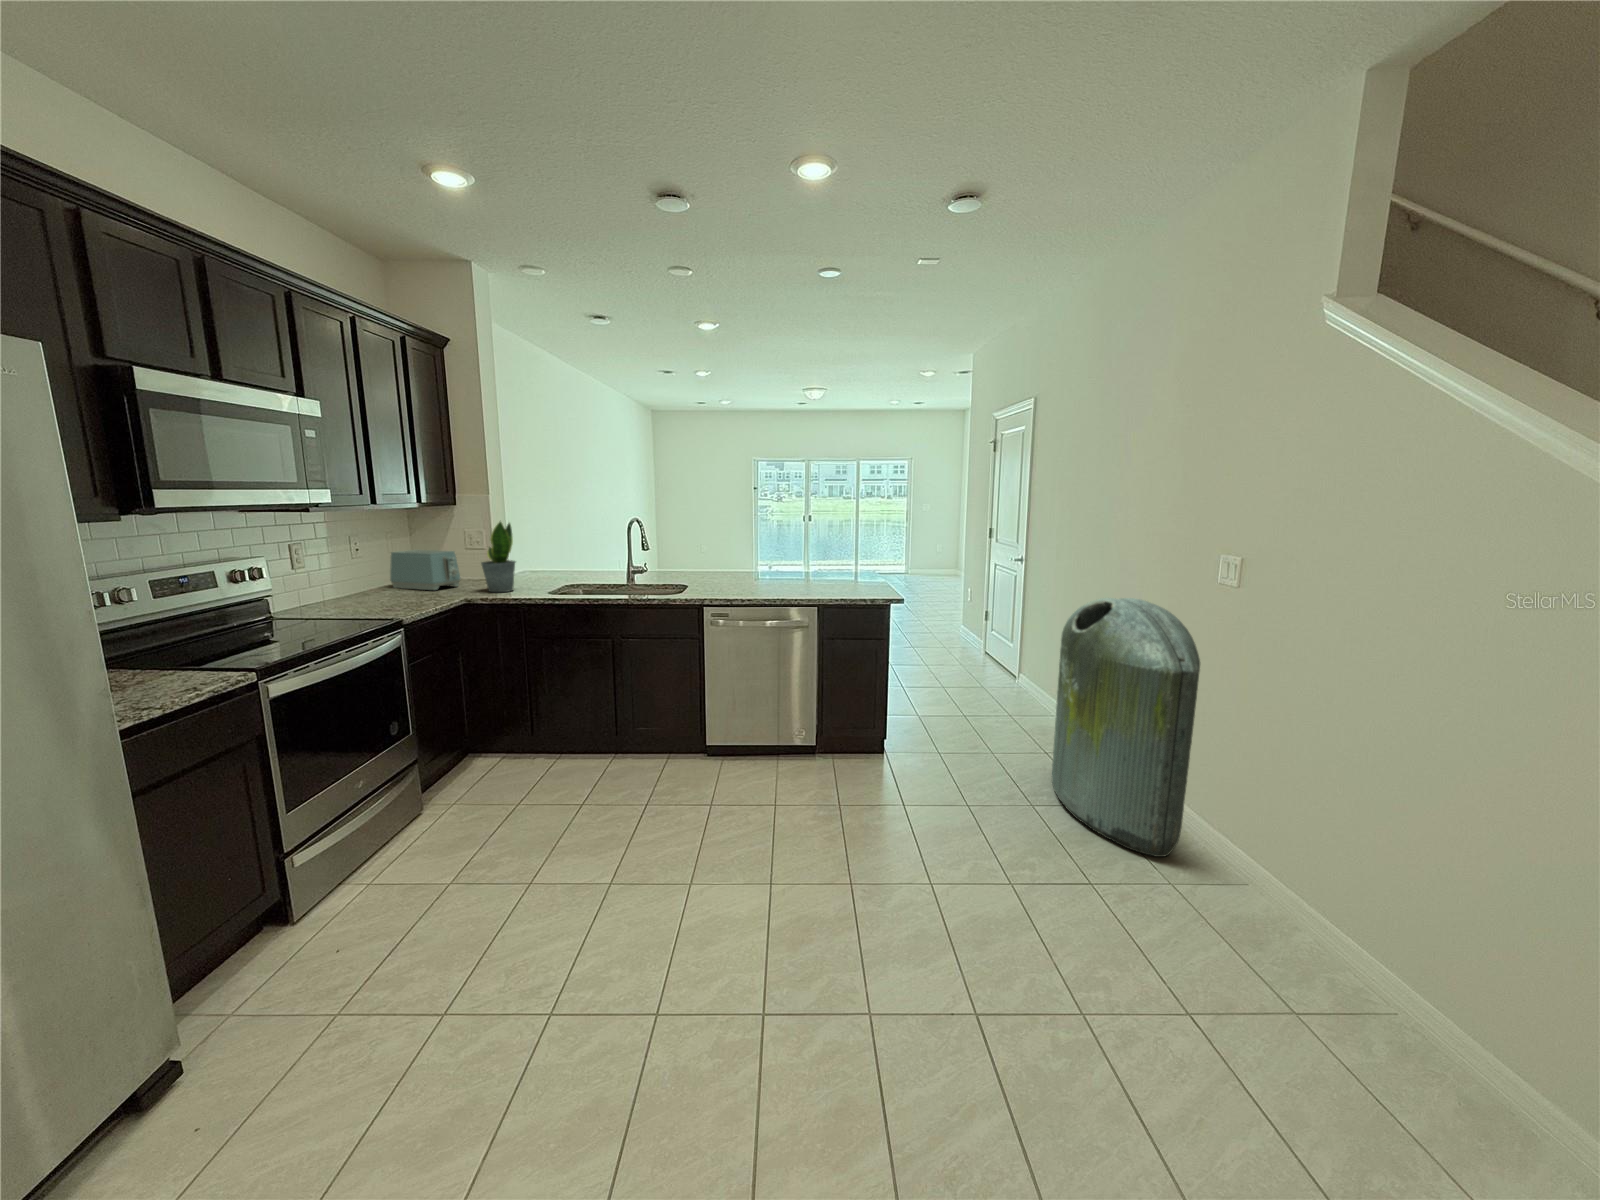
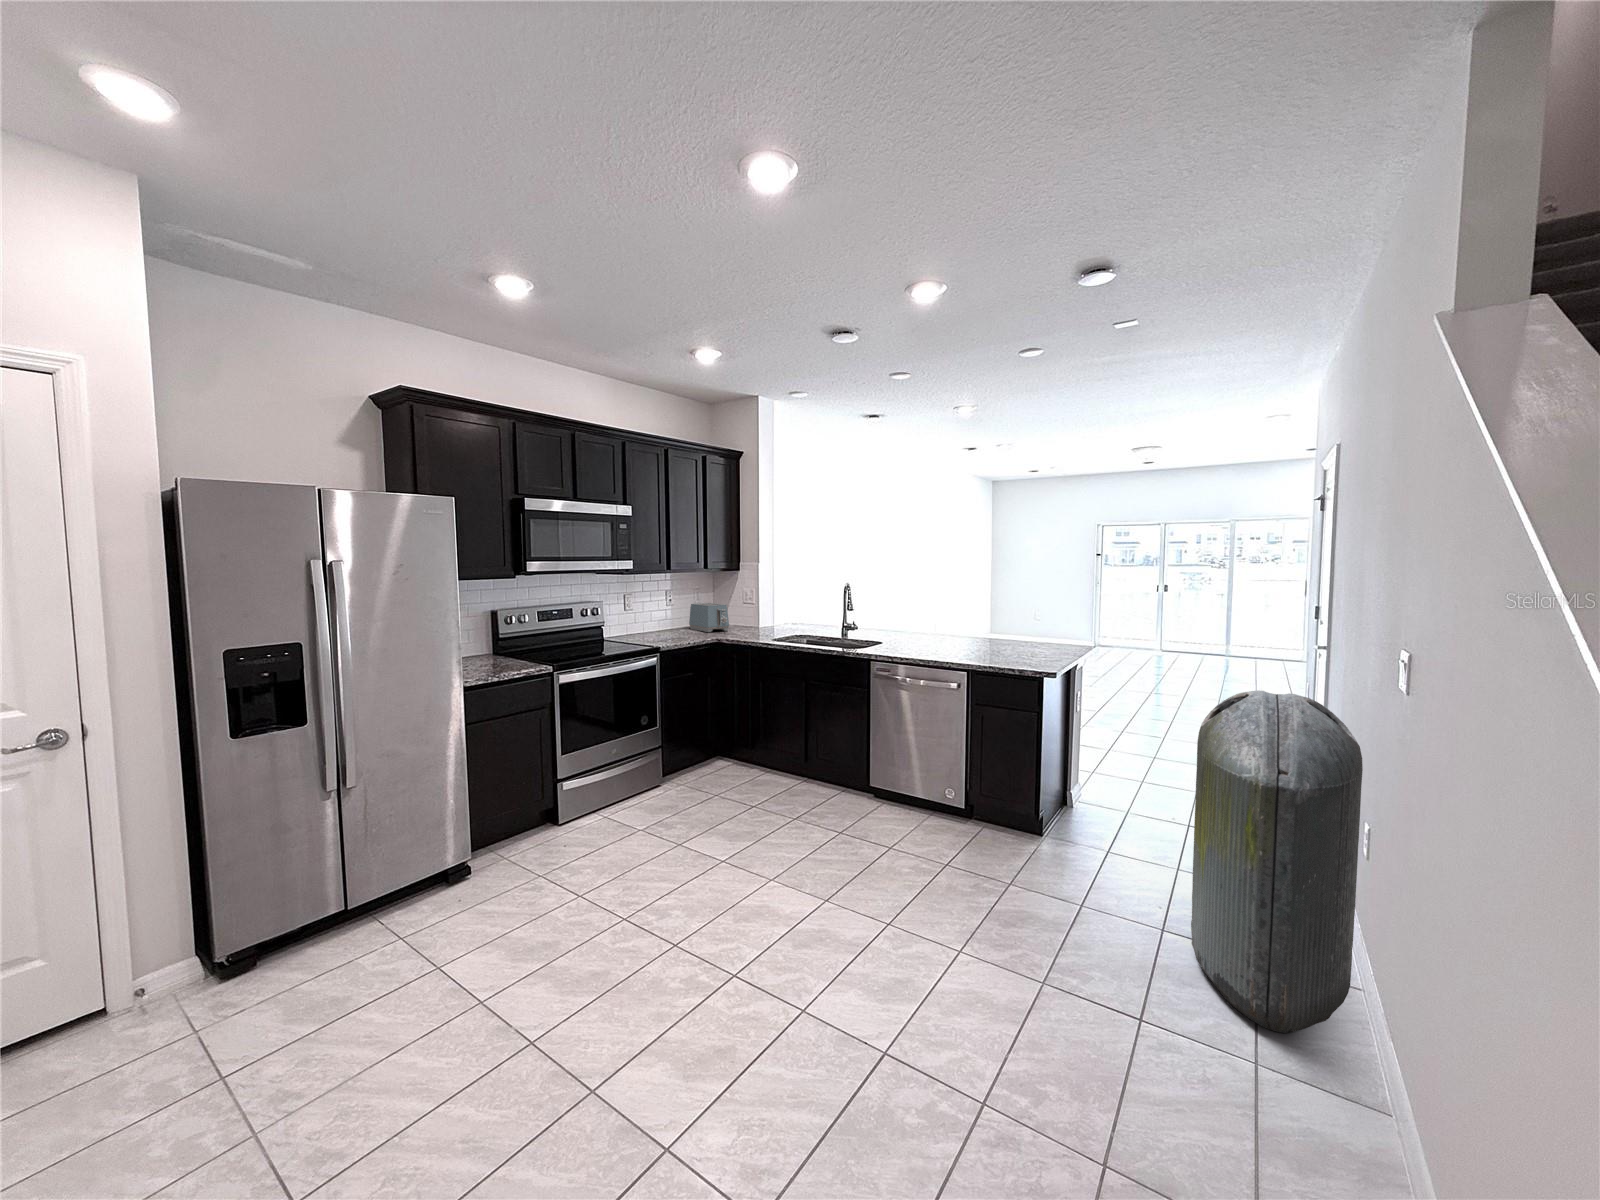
potted plant: present [481,522,515,592] -> none [735,583,760,637]

